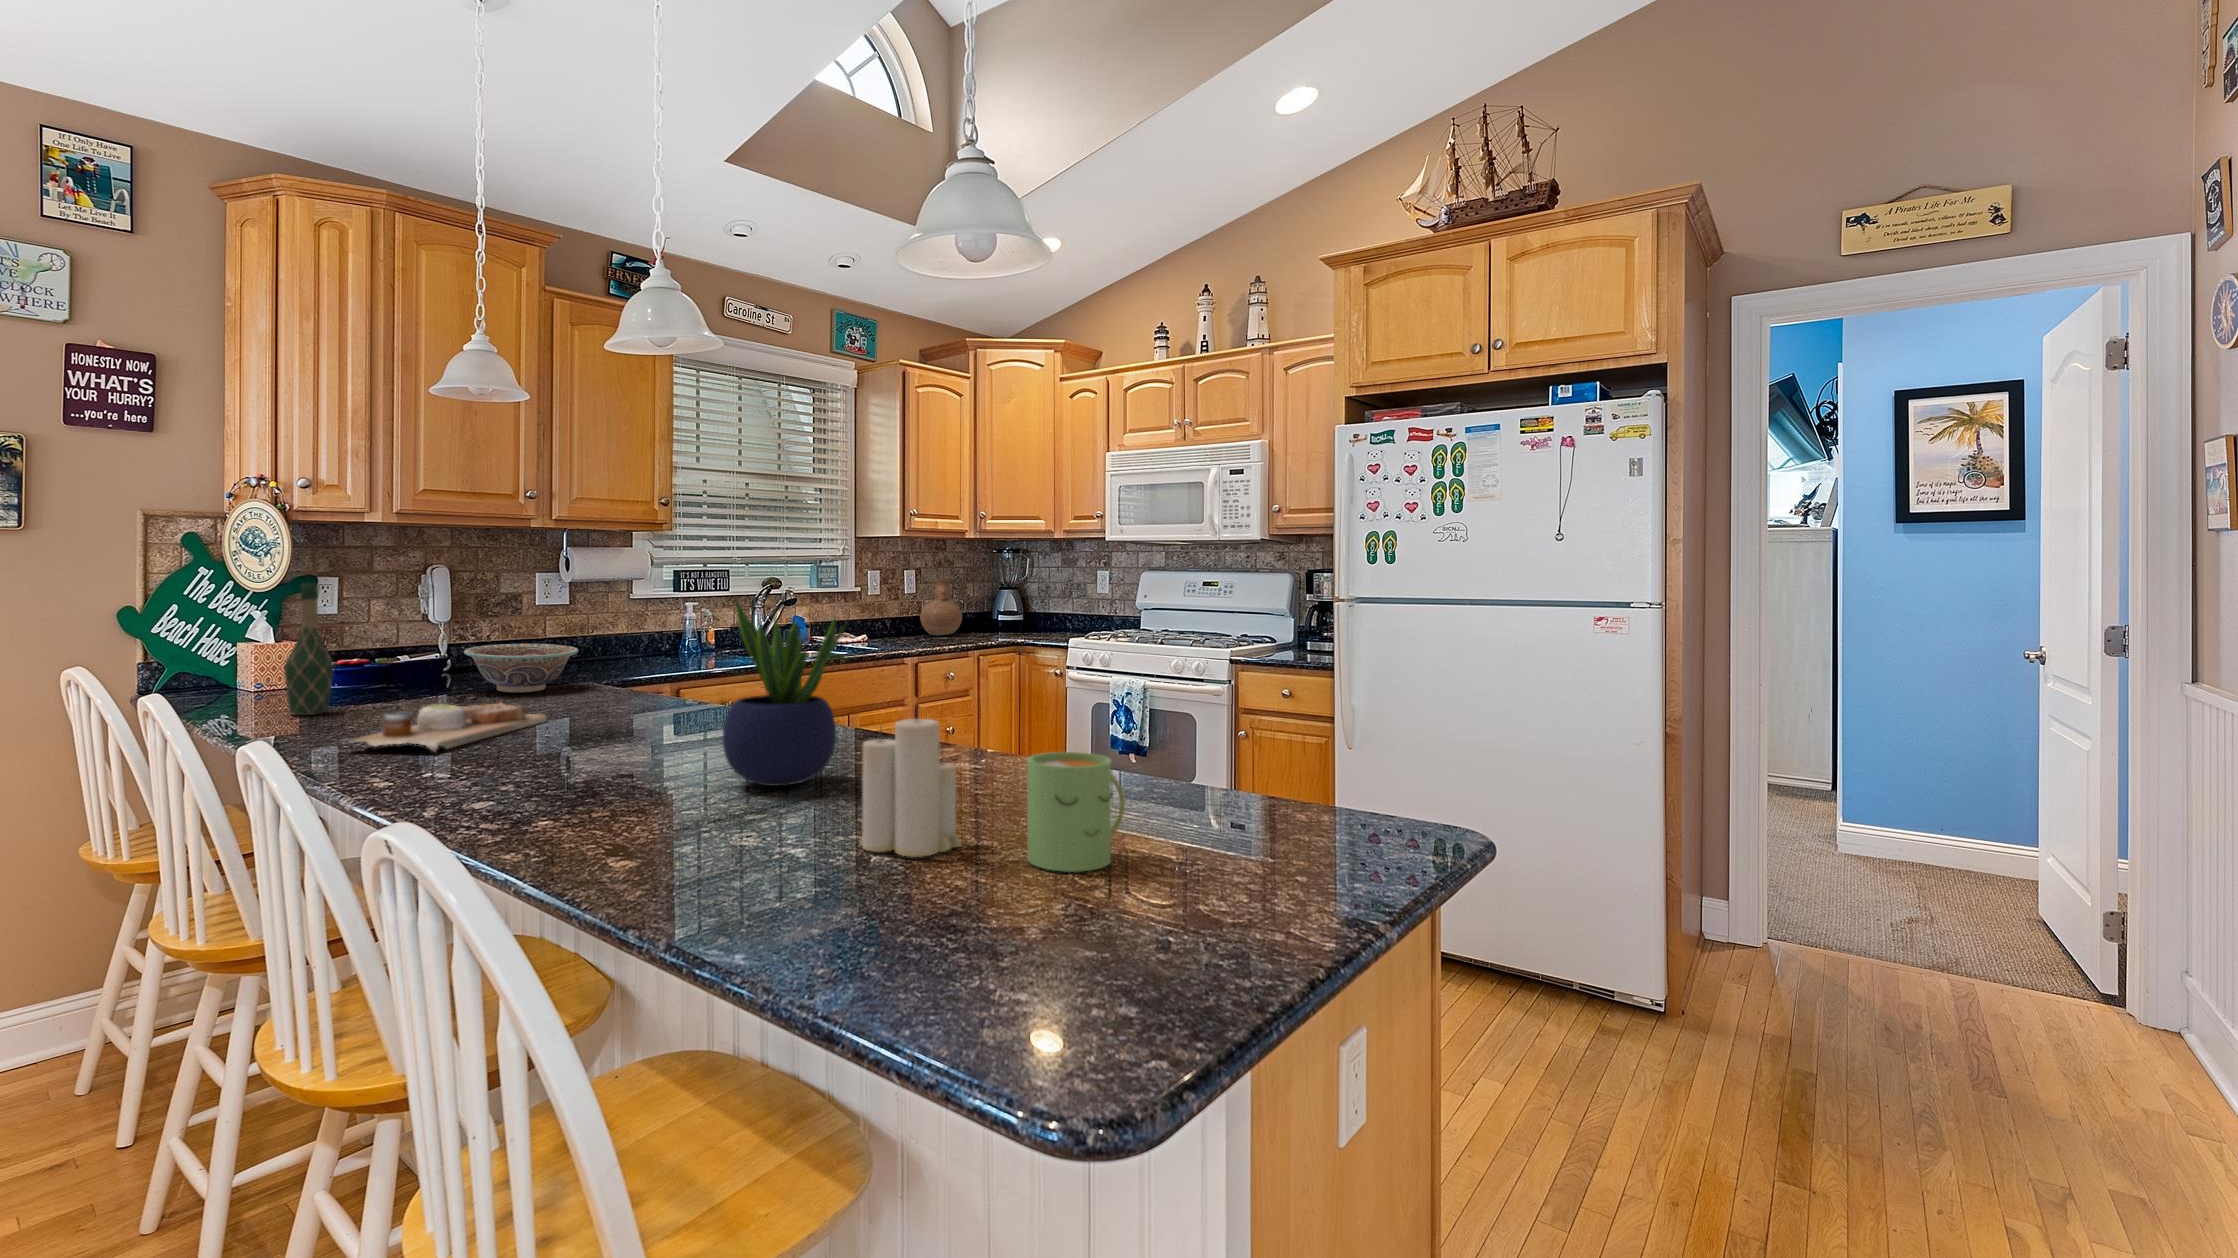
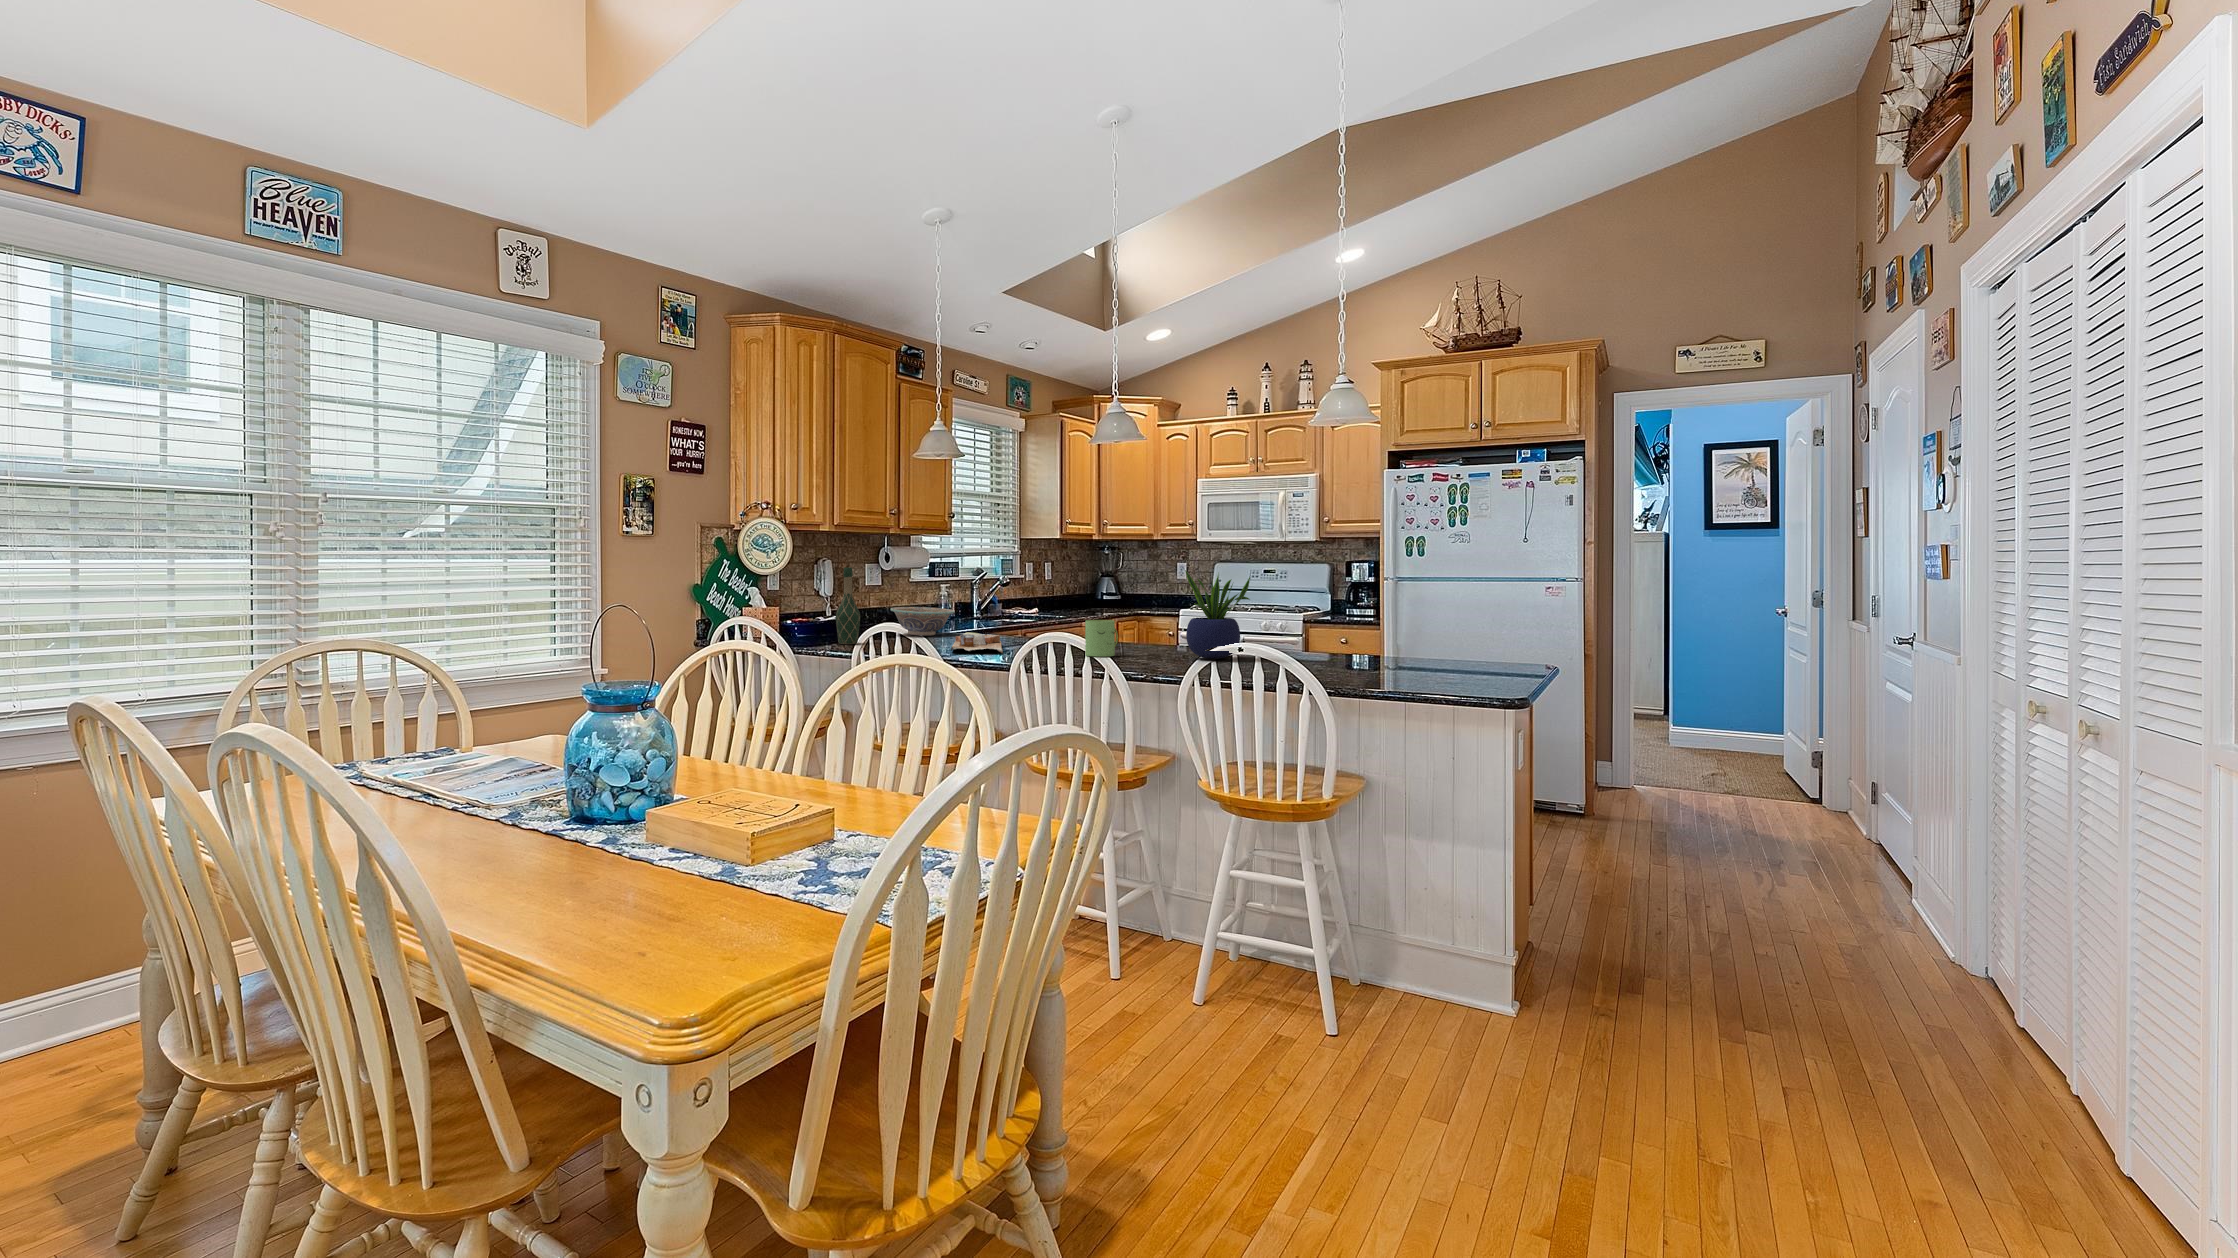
vase: present [920,580,962,636] -> none [1062,569,1092,609]
candle: present [859,719,962,857] -> none [1303,611,1346,671]
mug: present [1027,752,1125,872] -> present [1085,620,1118,657]

